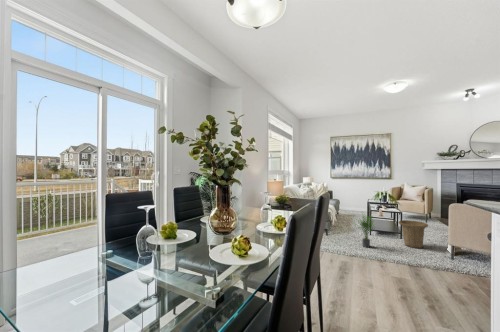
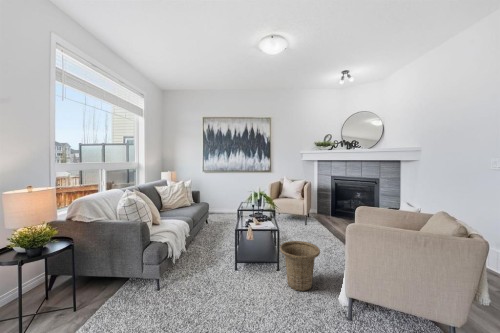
potted plant: present [359,216,374,247] -> none [200,241,249,312]

